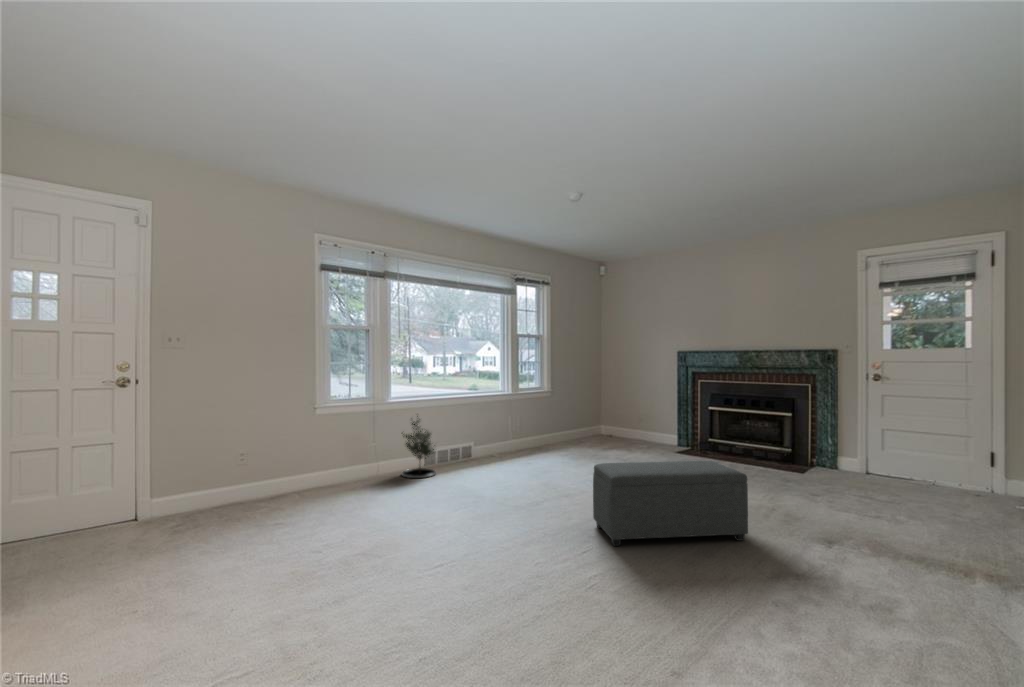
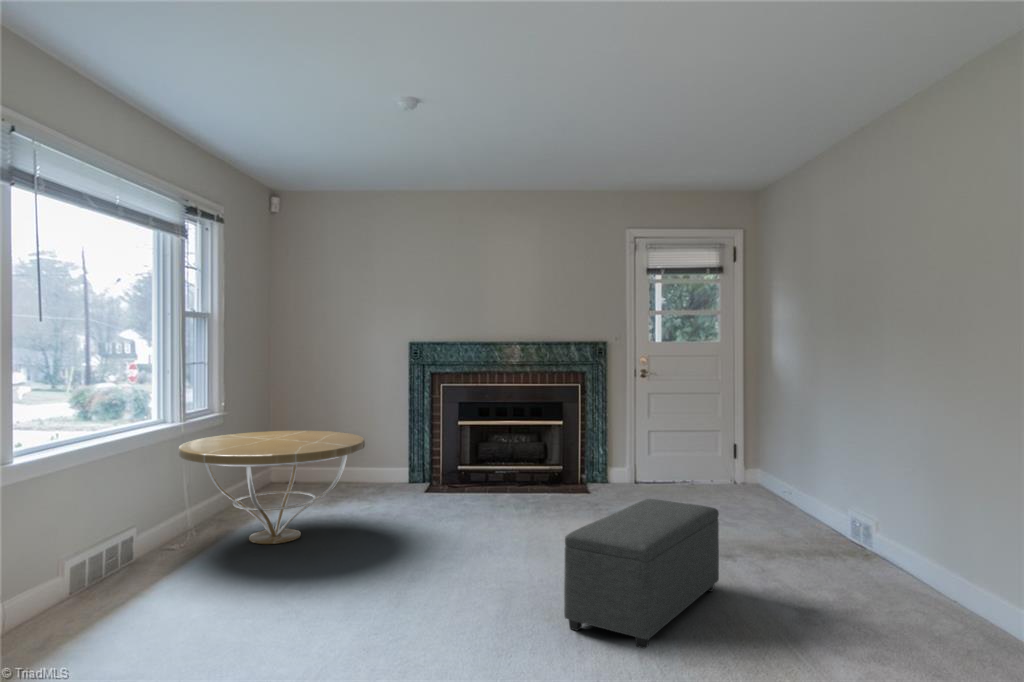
coffee table: none [501,400,599,460] -> present [179,431,365,544]
potted tree: present [402,416,436,478] -> none [31,500,143,659]

